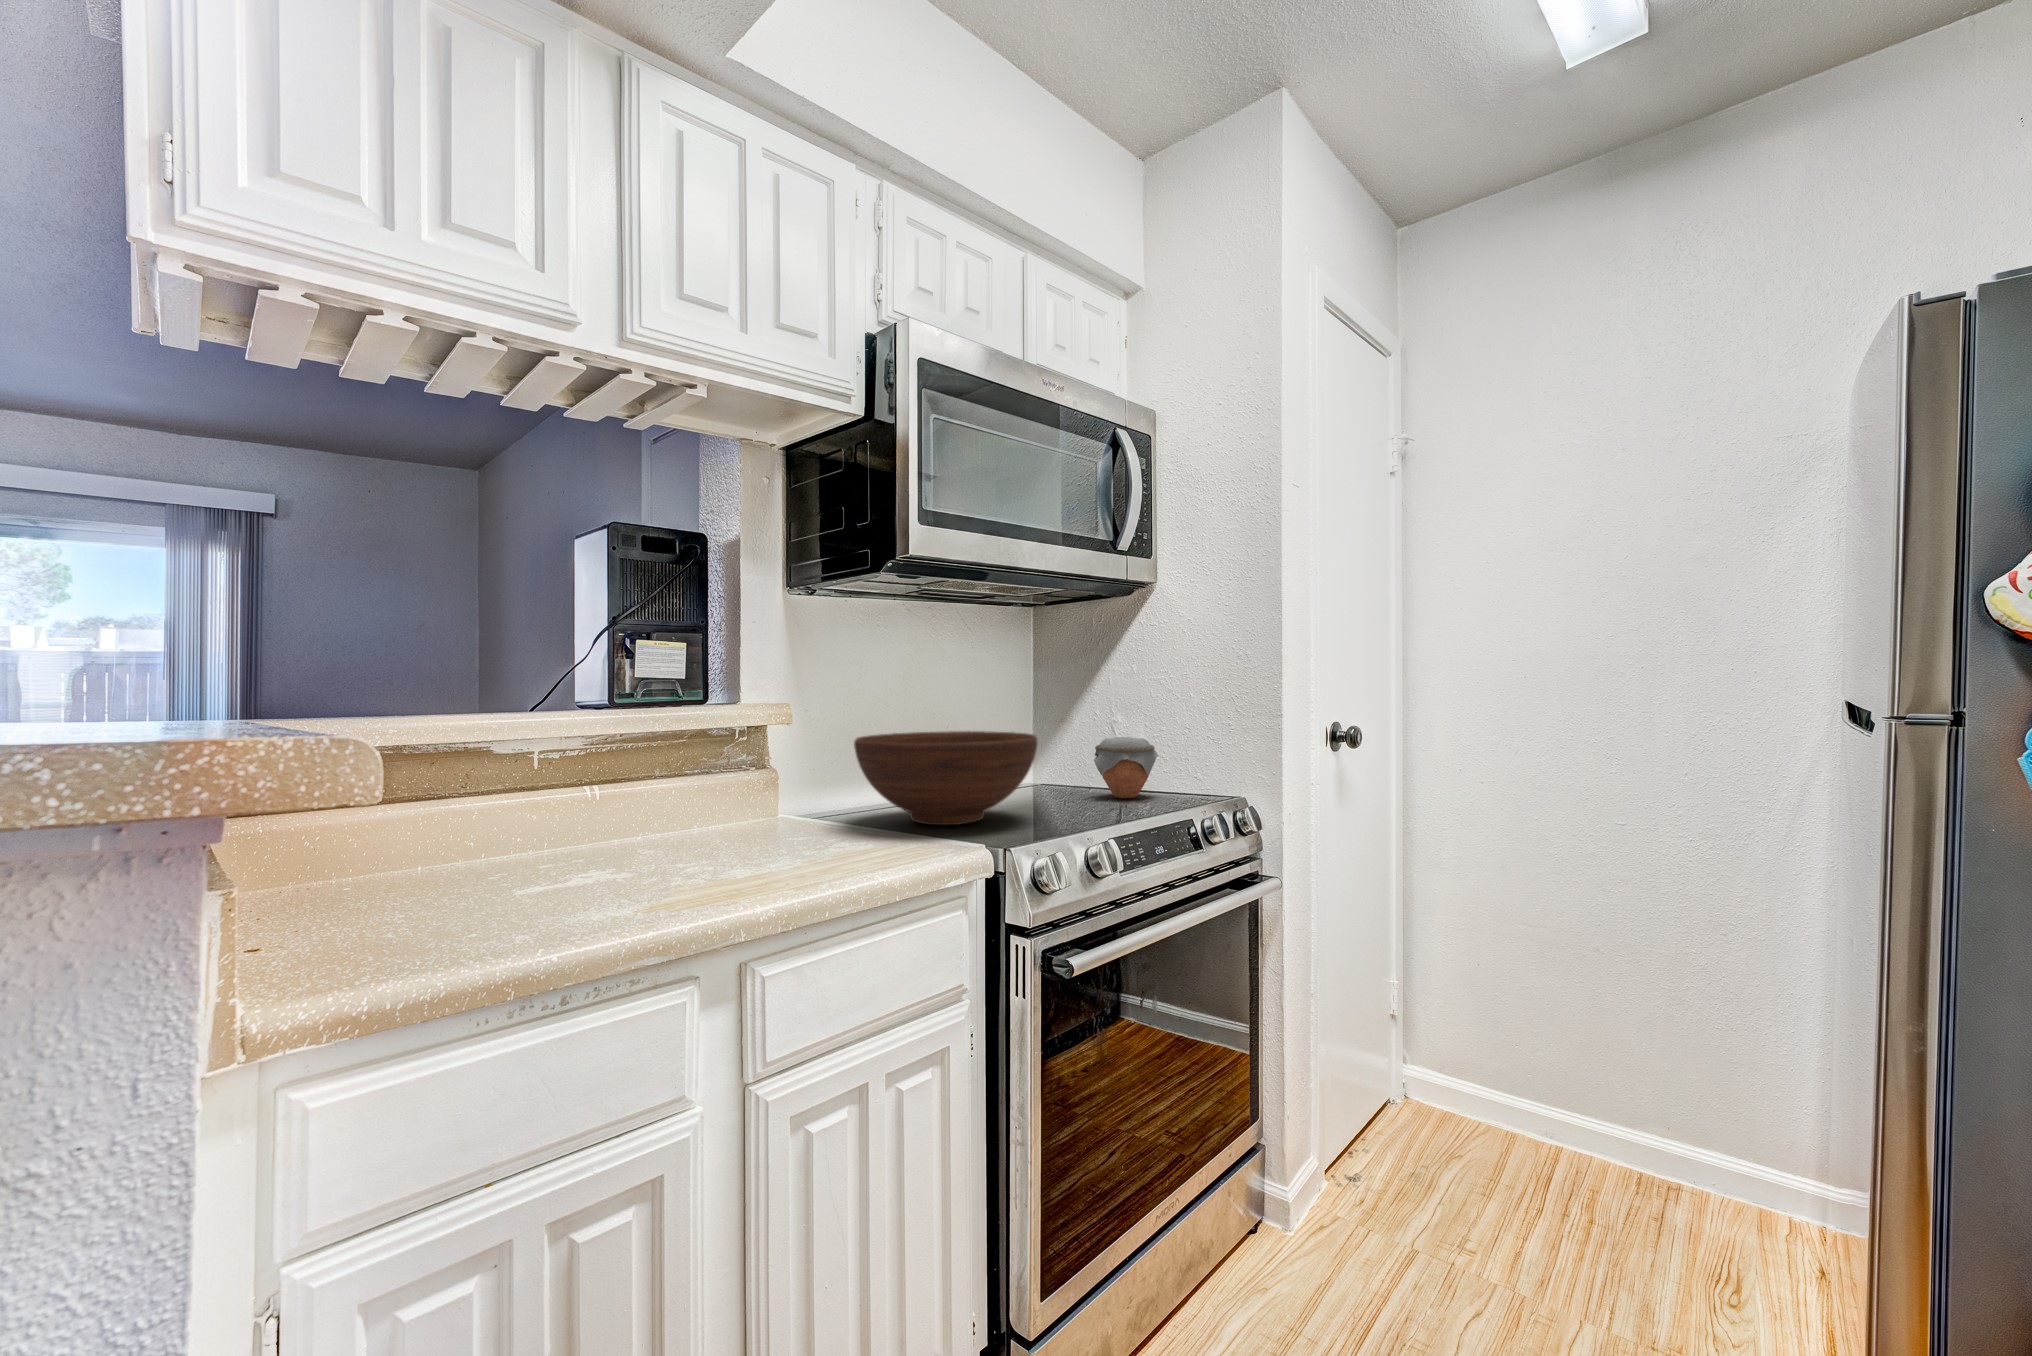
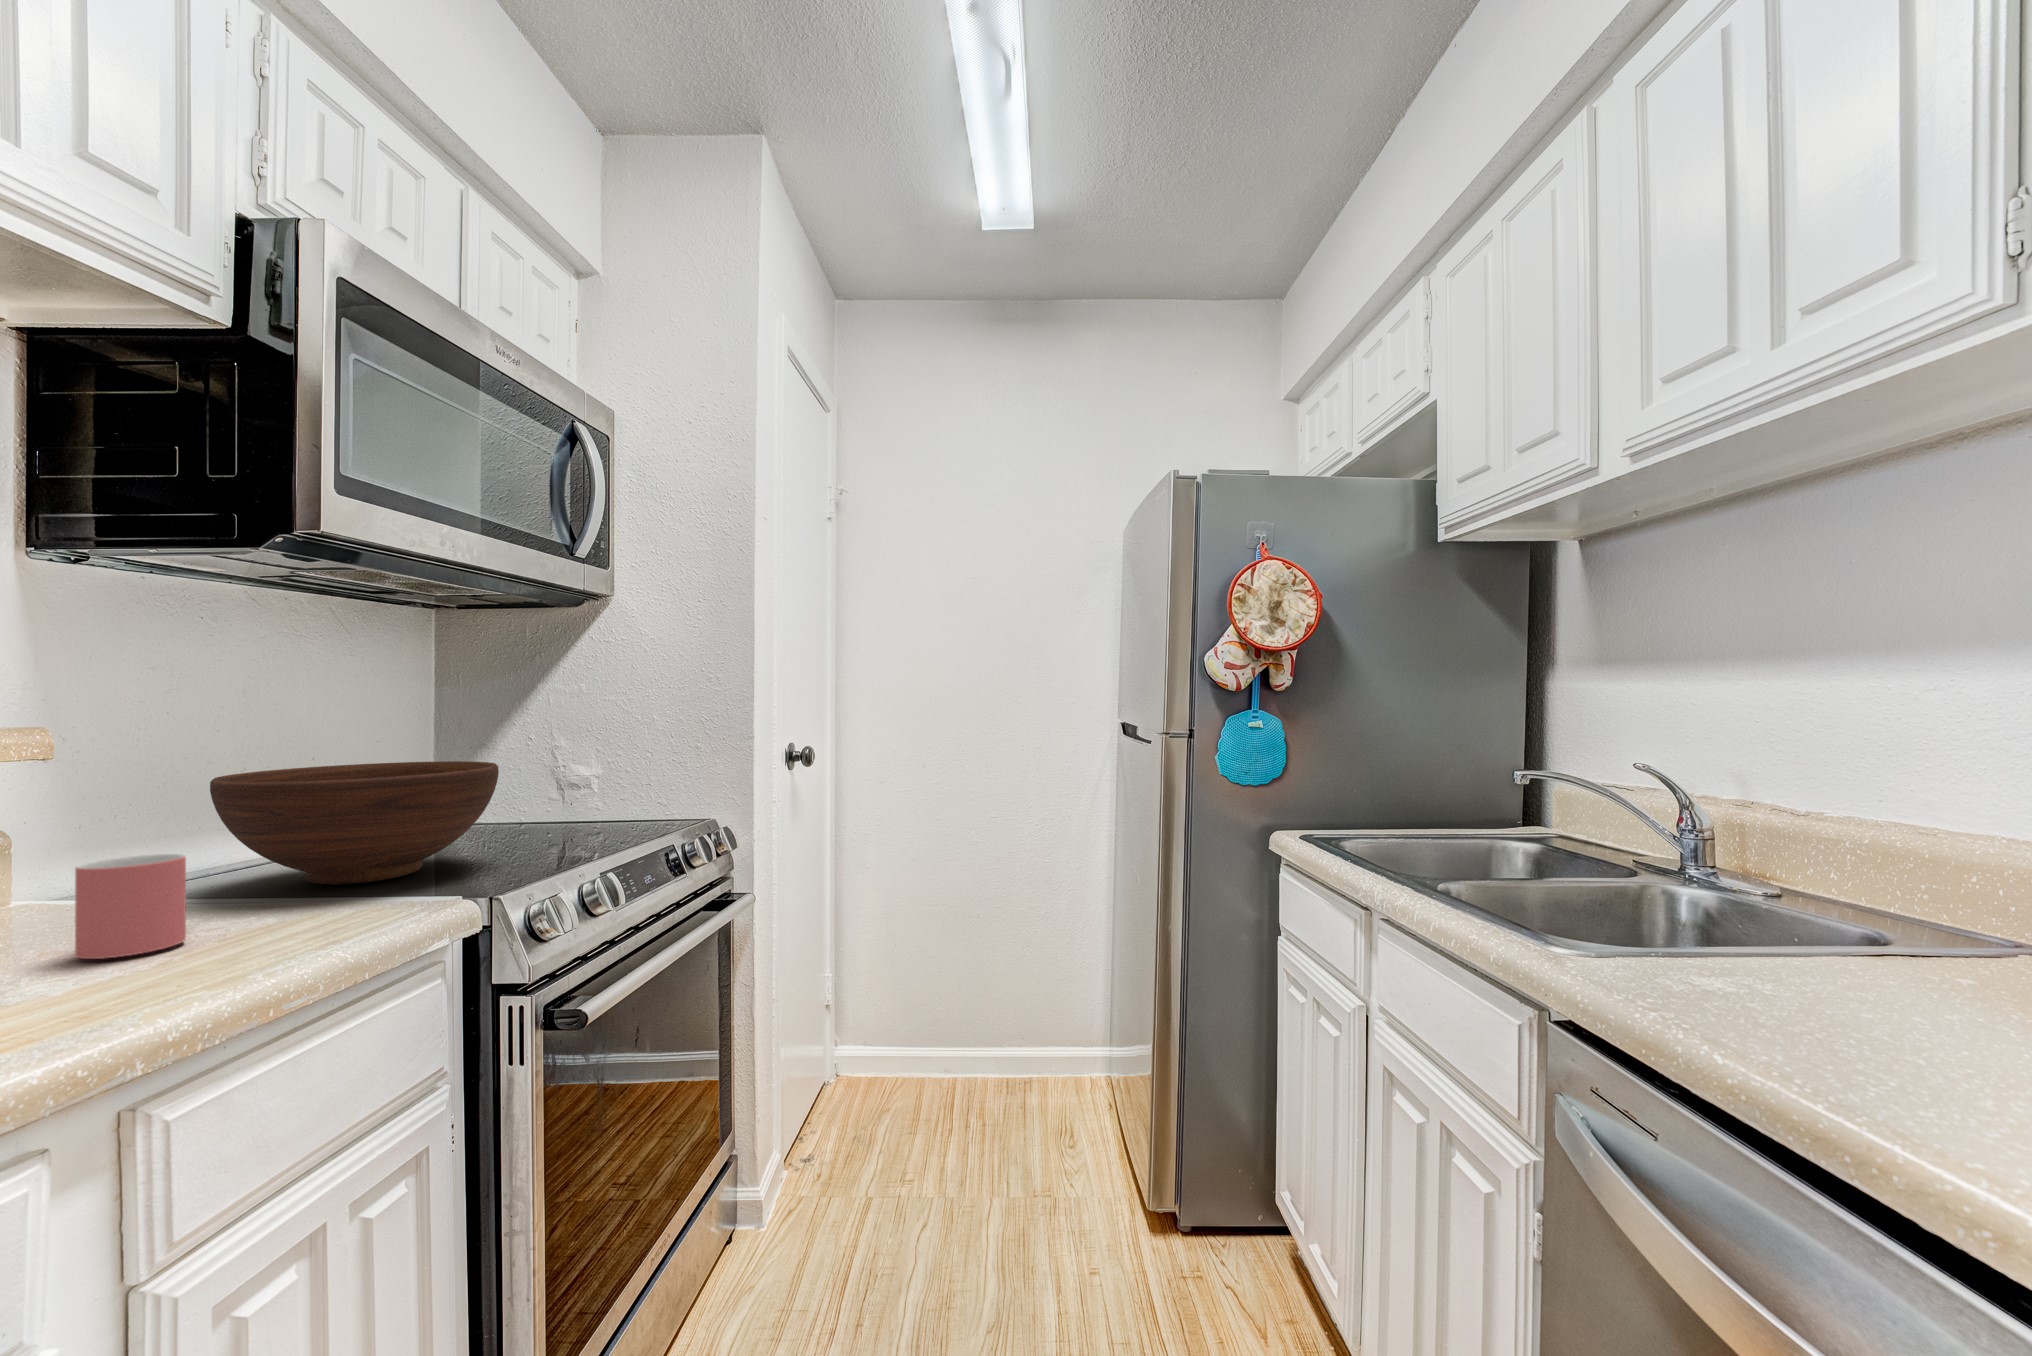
jar: present [1094,737,1158,798] -> none [540,761,618,828]
mug: none [761,789,817,857] -> present [75,854,186,959]

